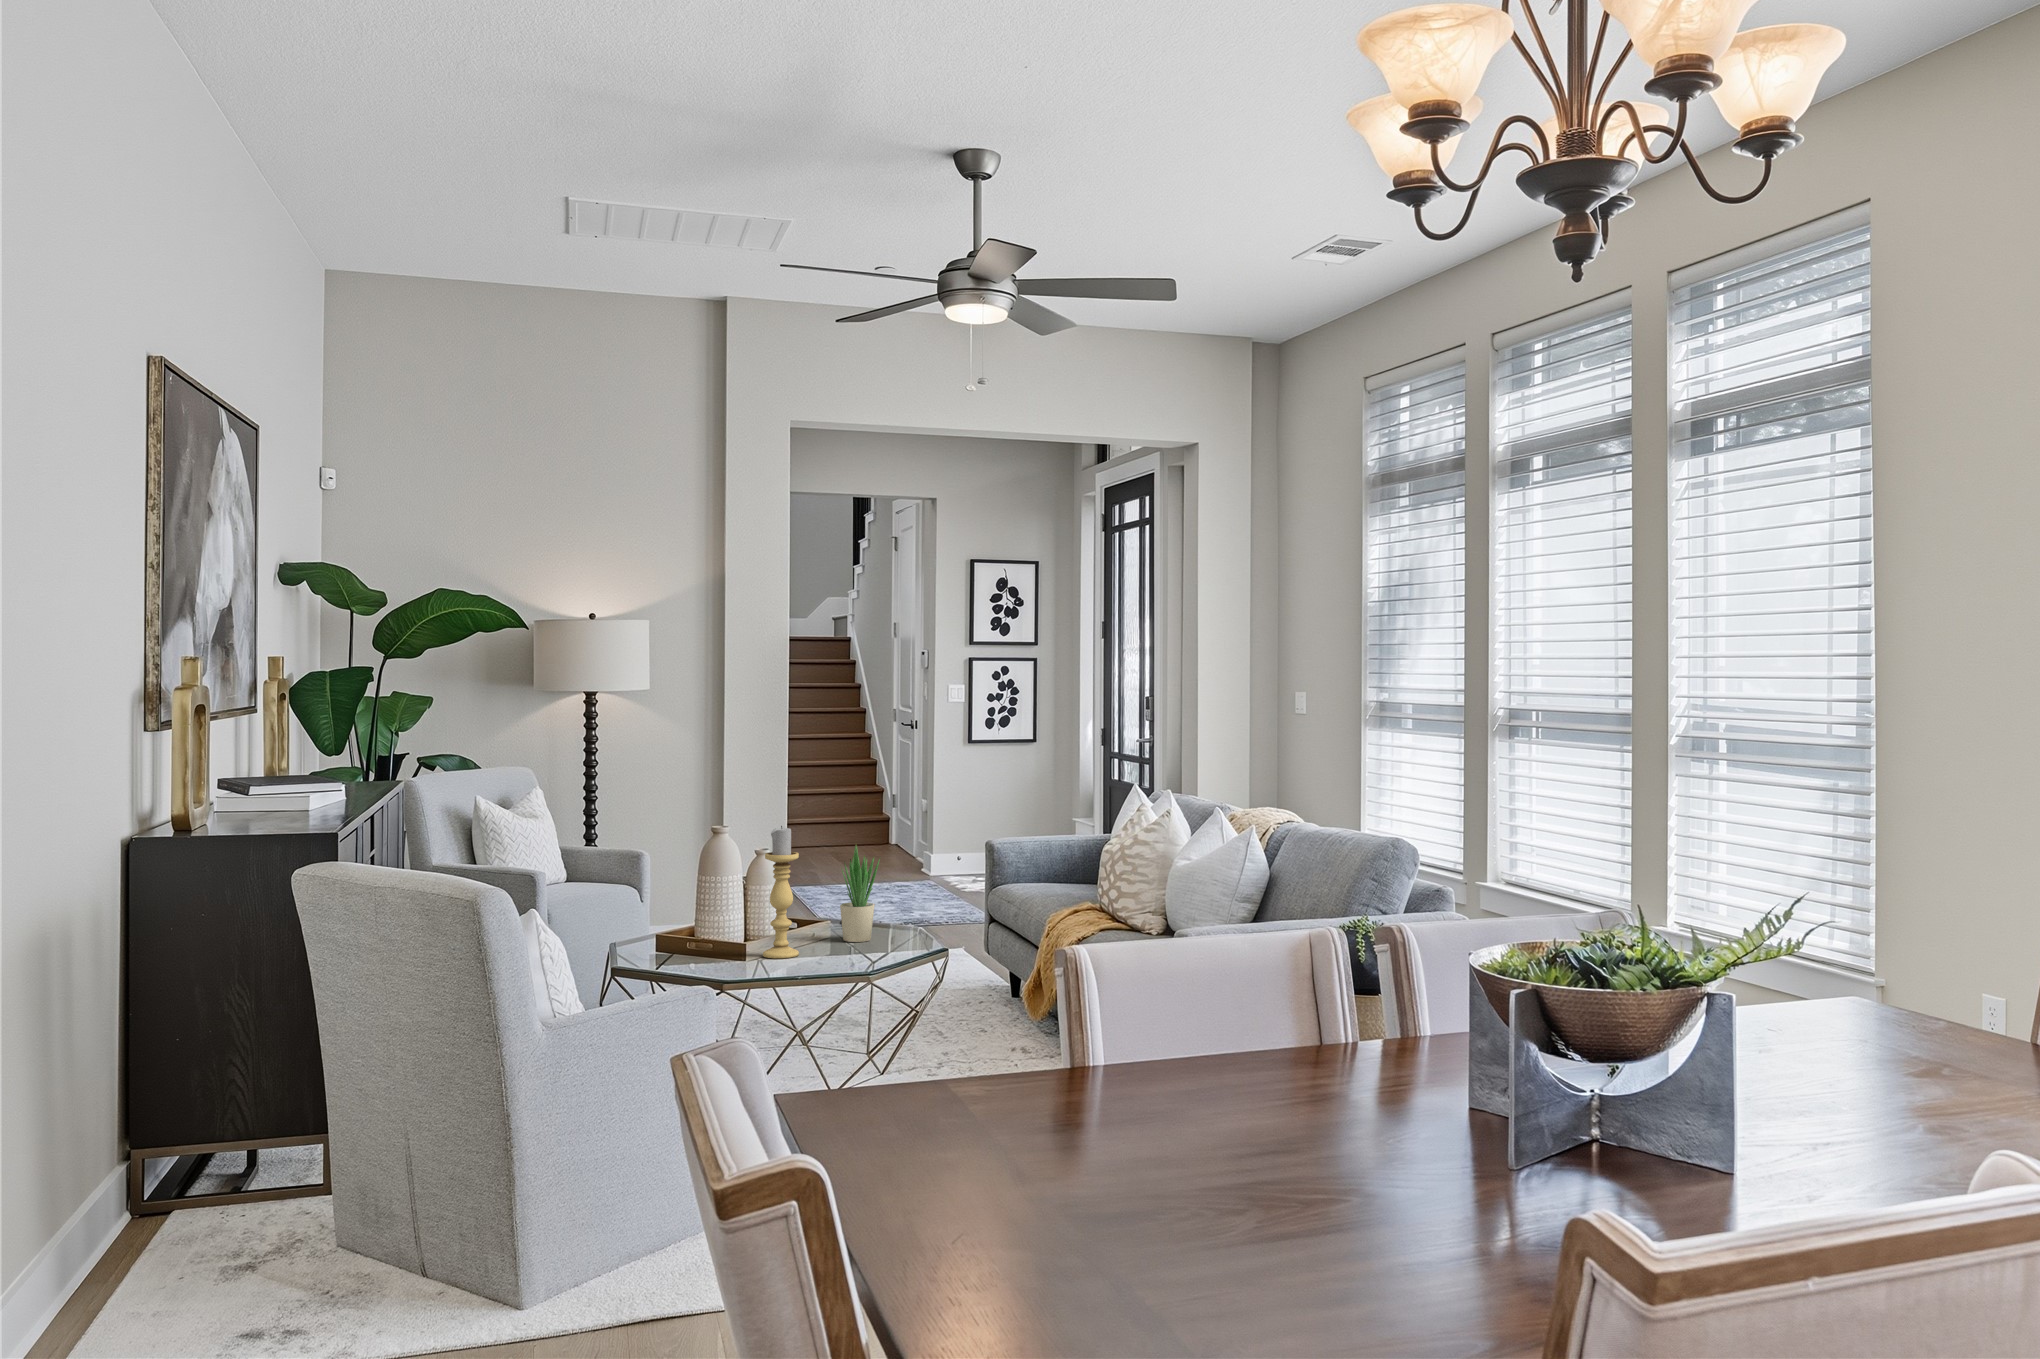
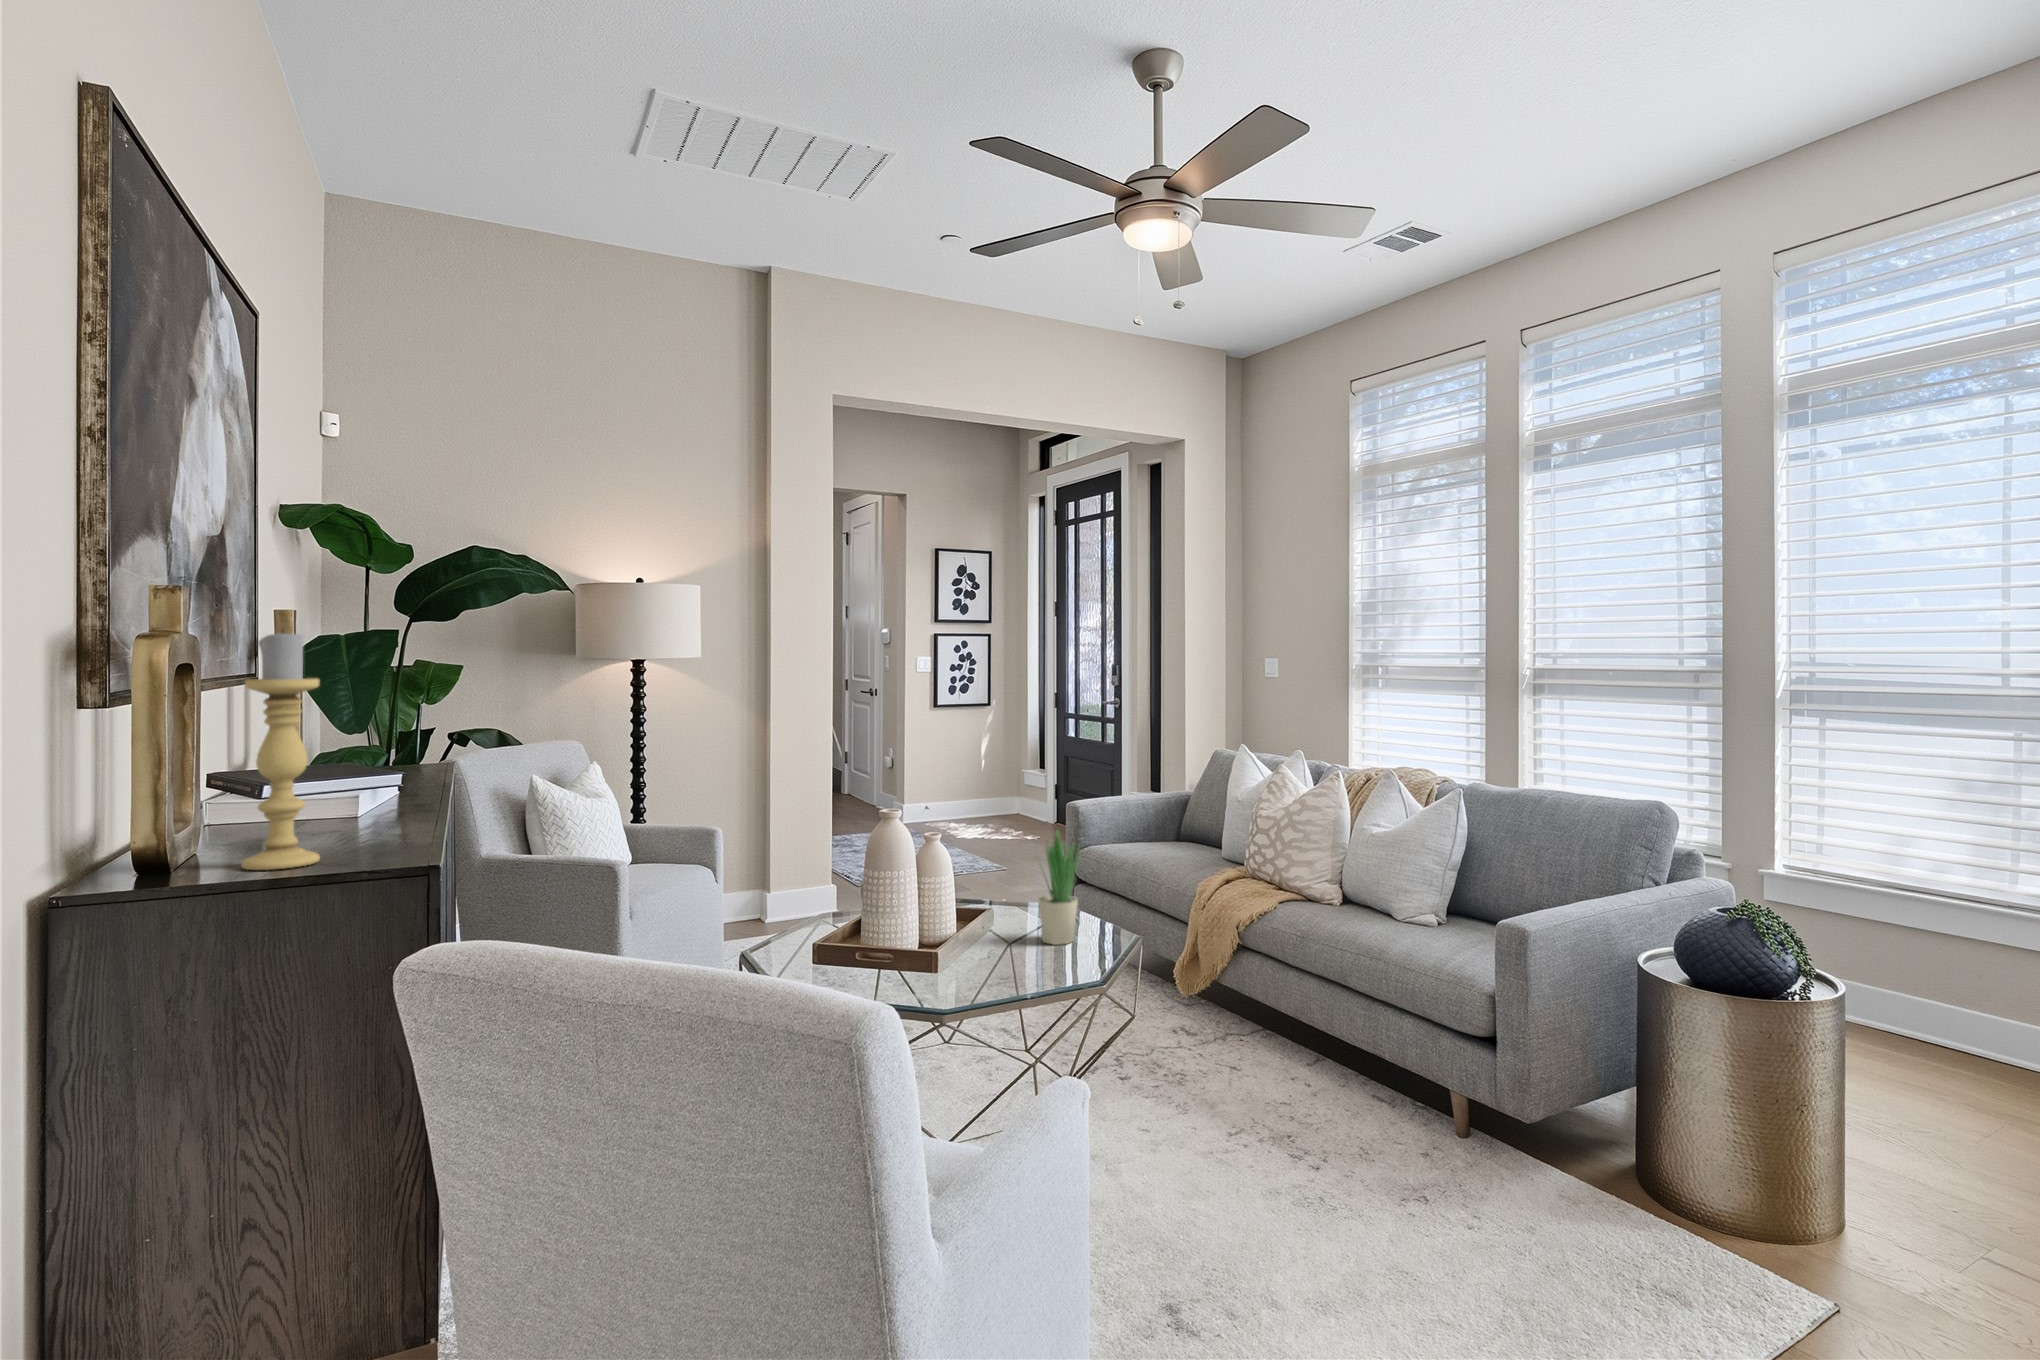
candle holder: present [763,826,799,958] -> present [241,630,320,870]

